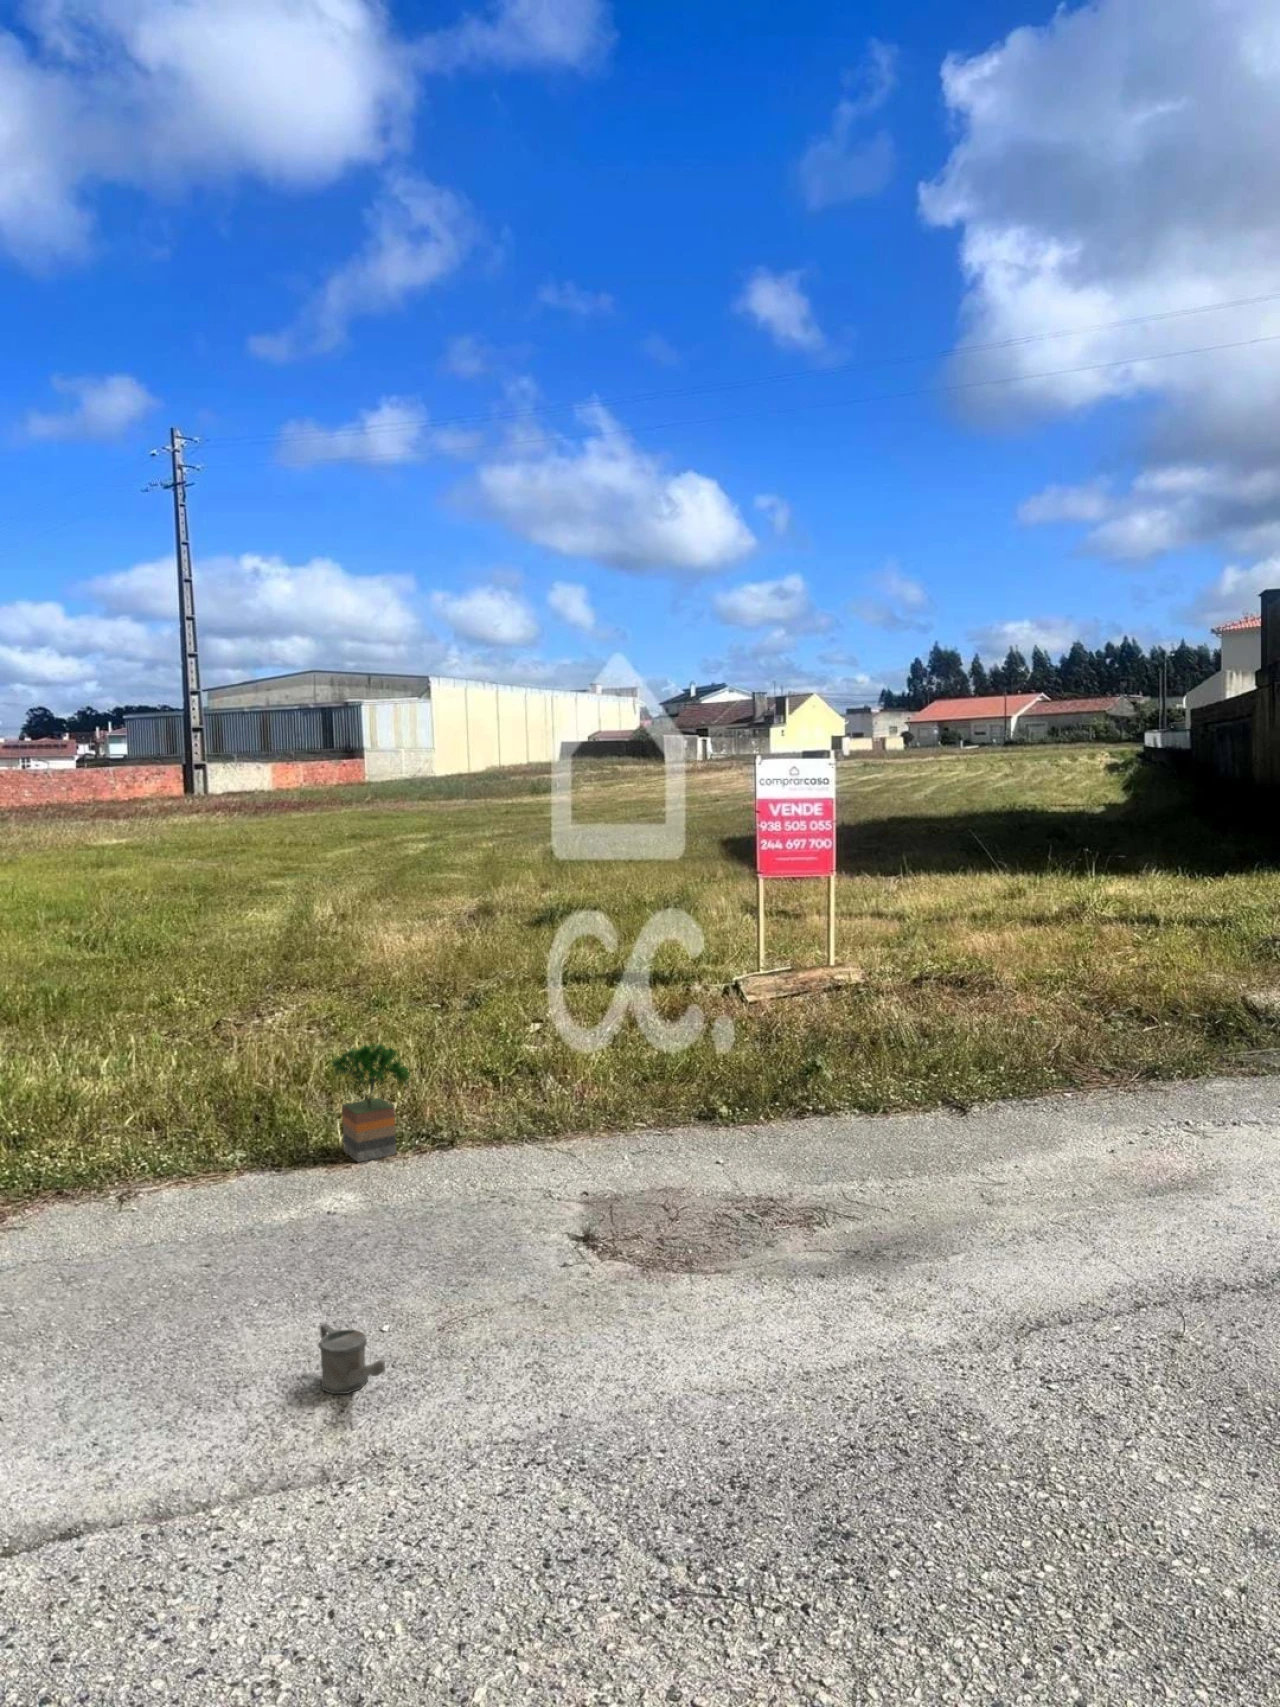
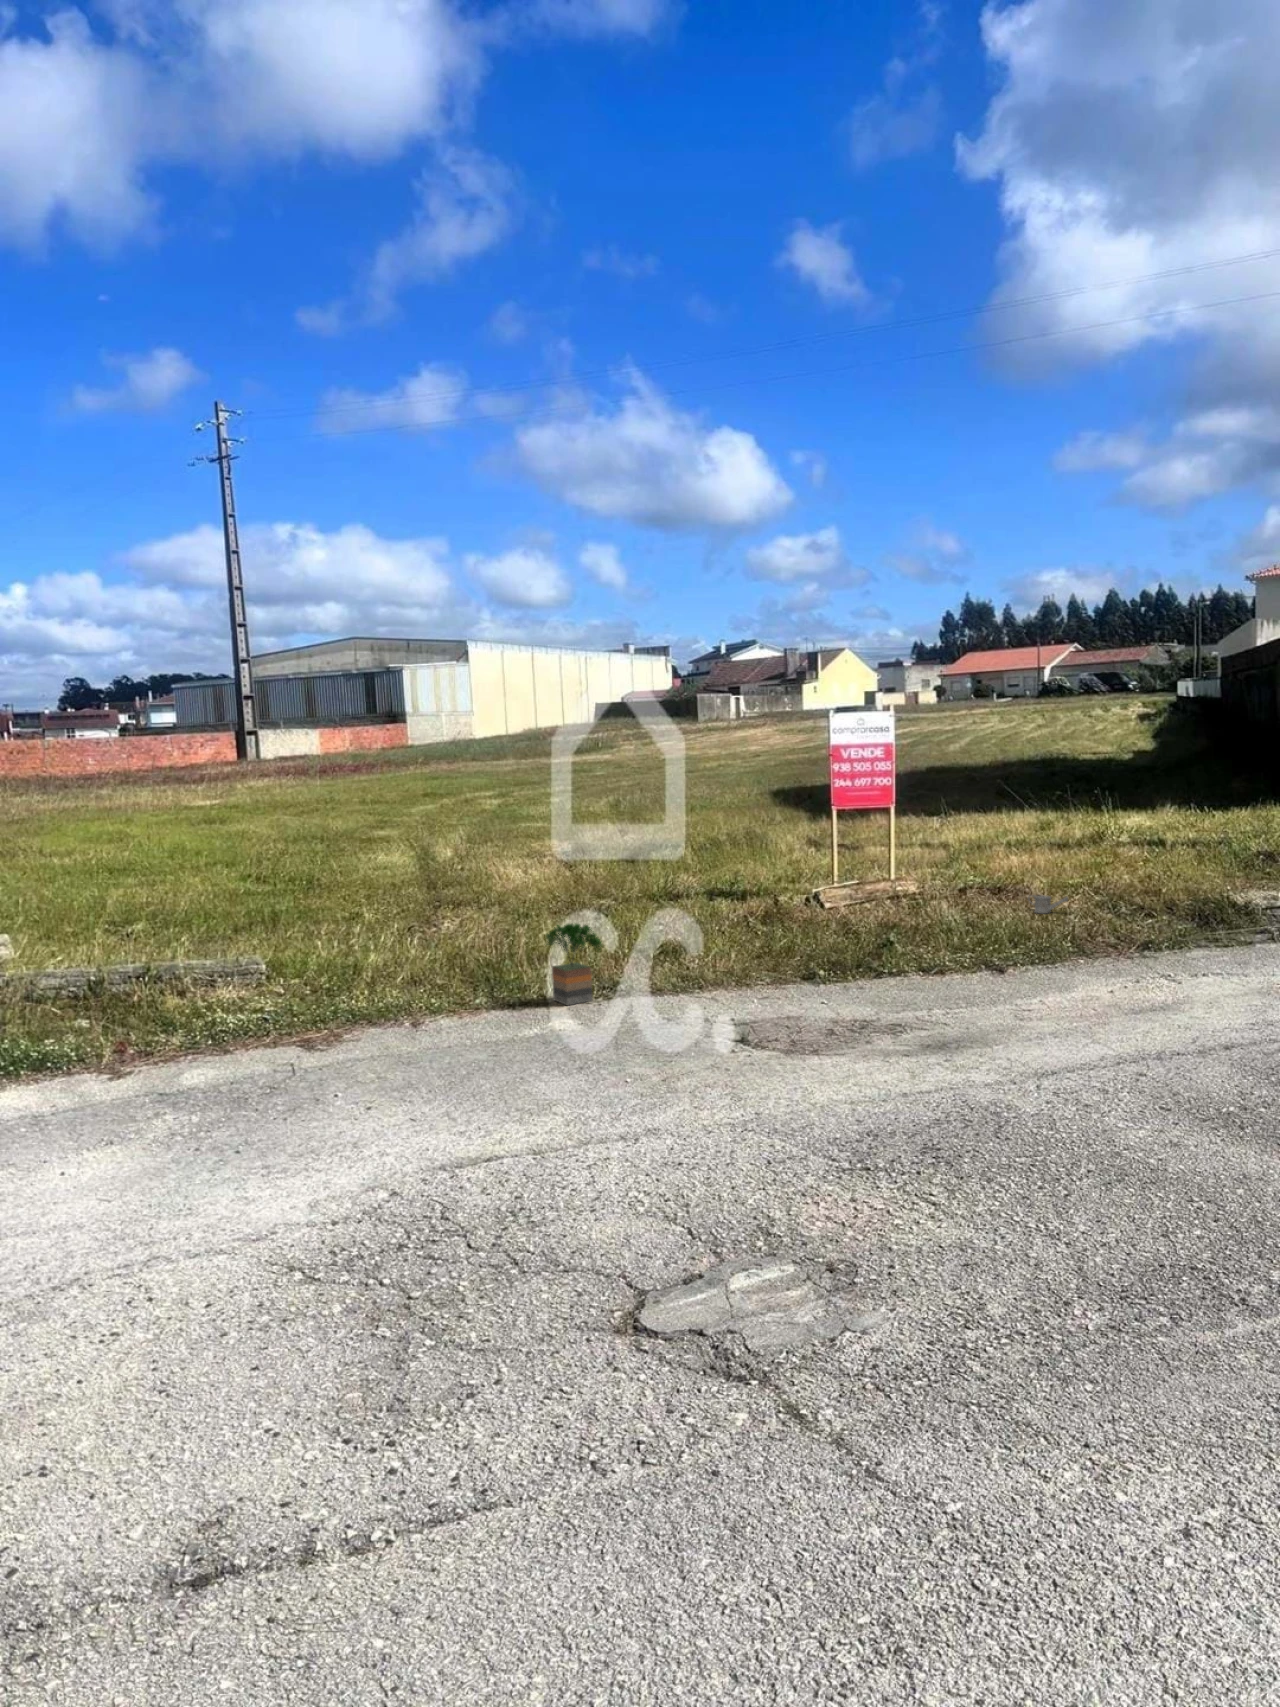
watering can: present [319,1323,385,1394] -> present [1028,895,1068,914]

